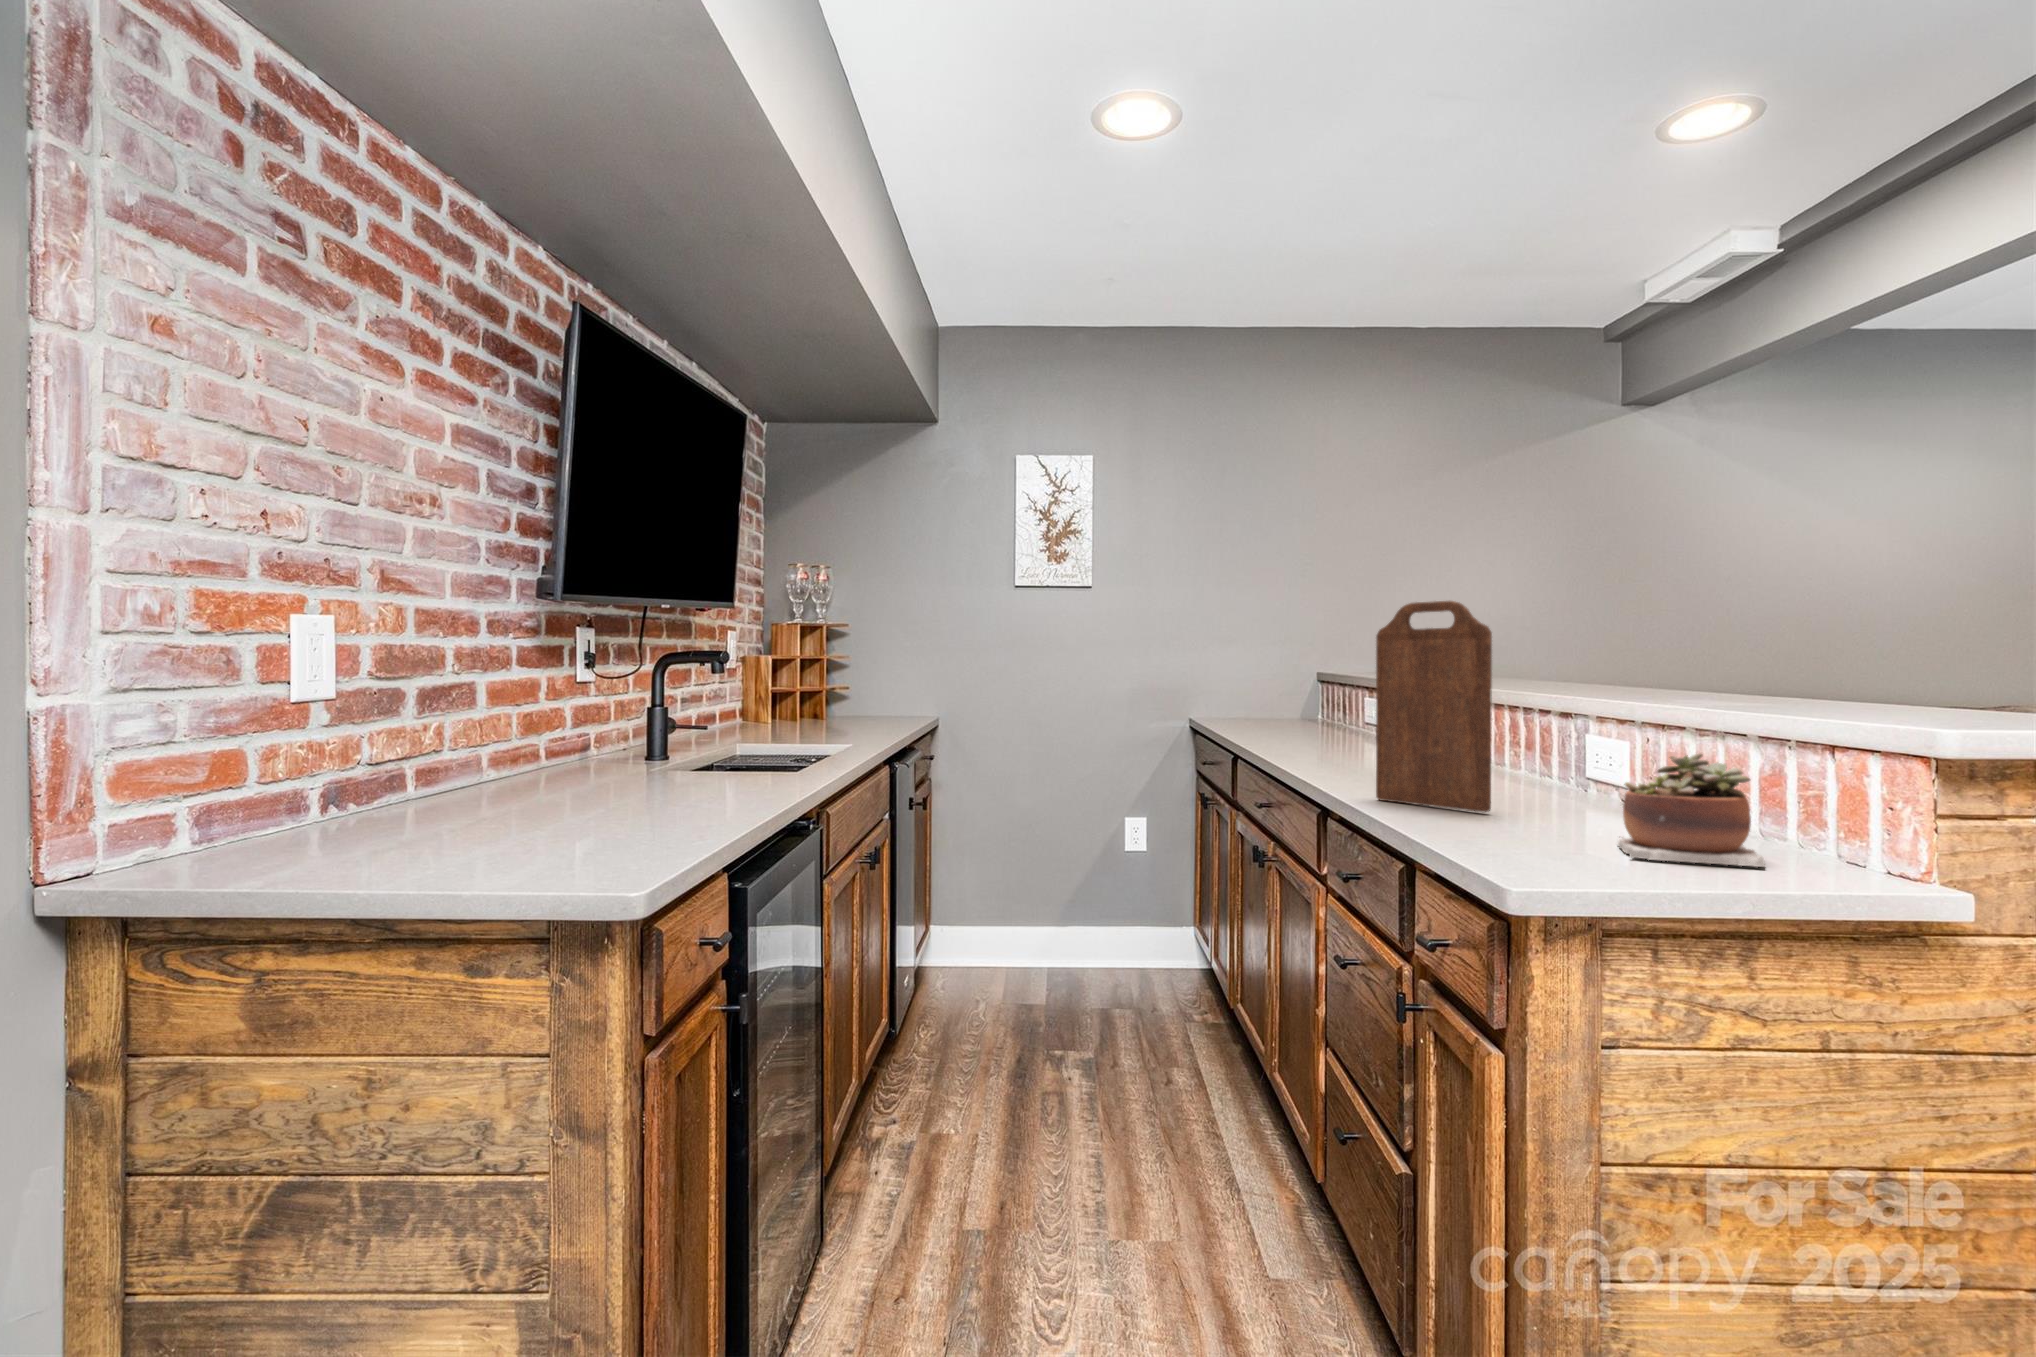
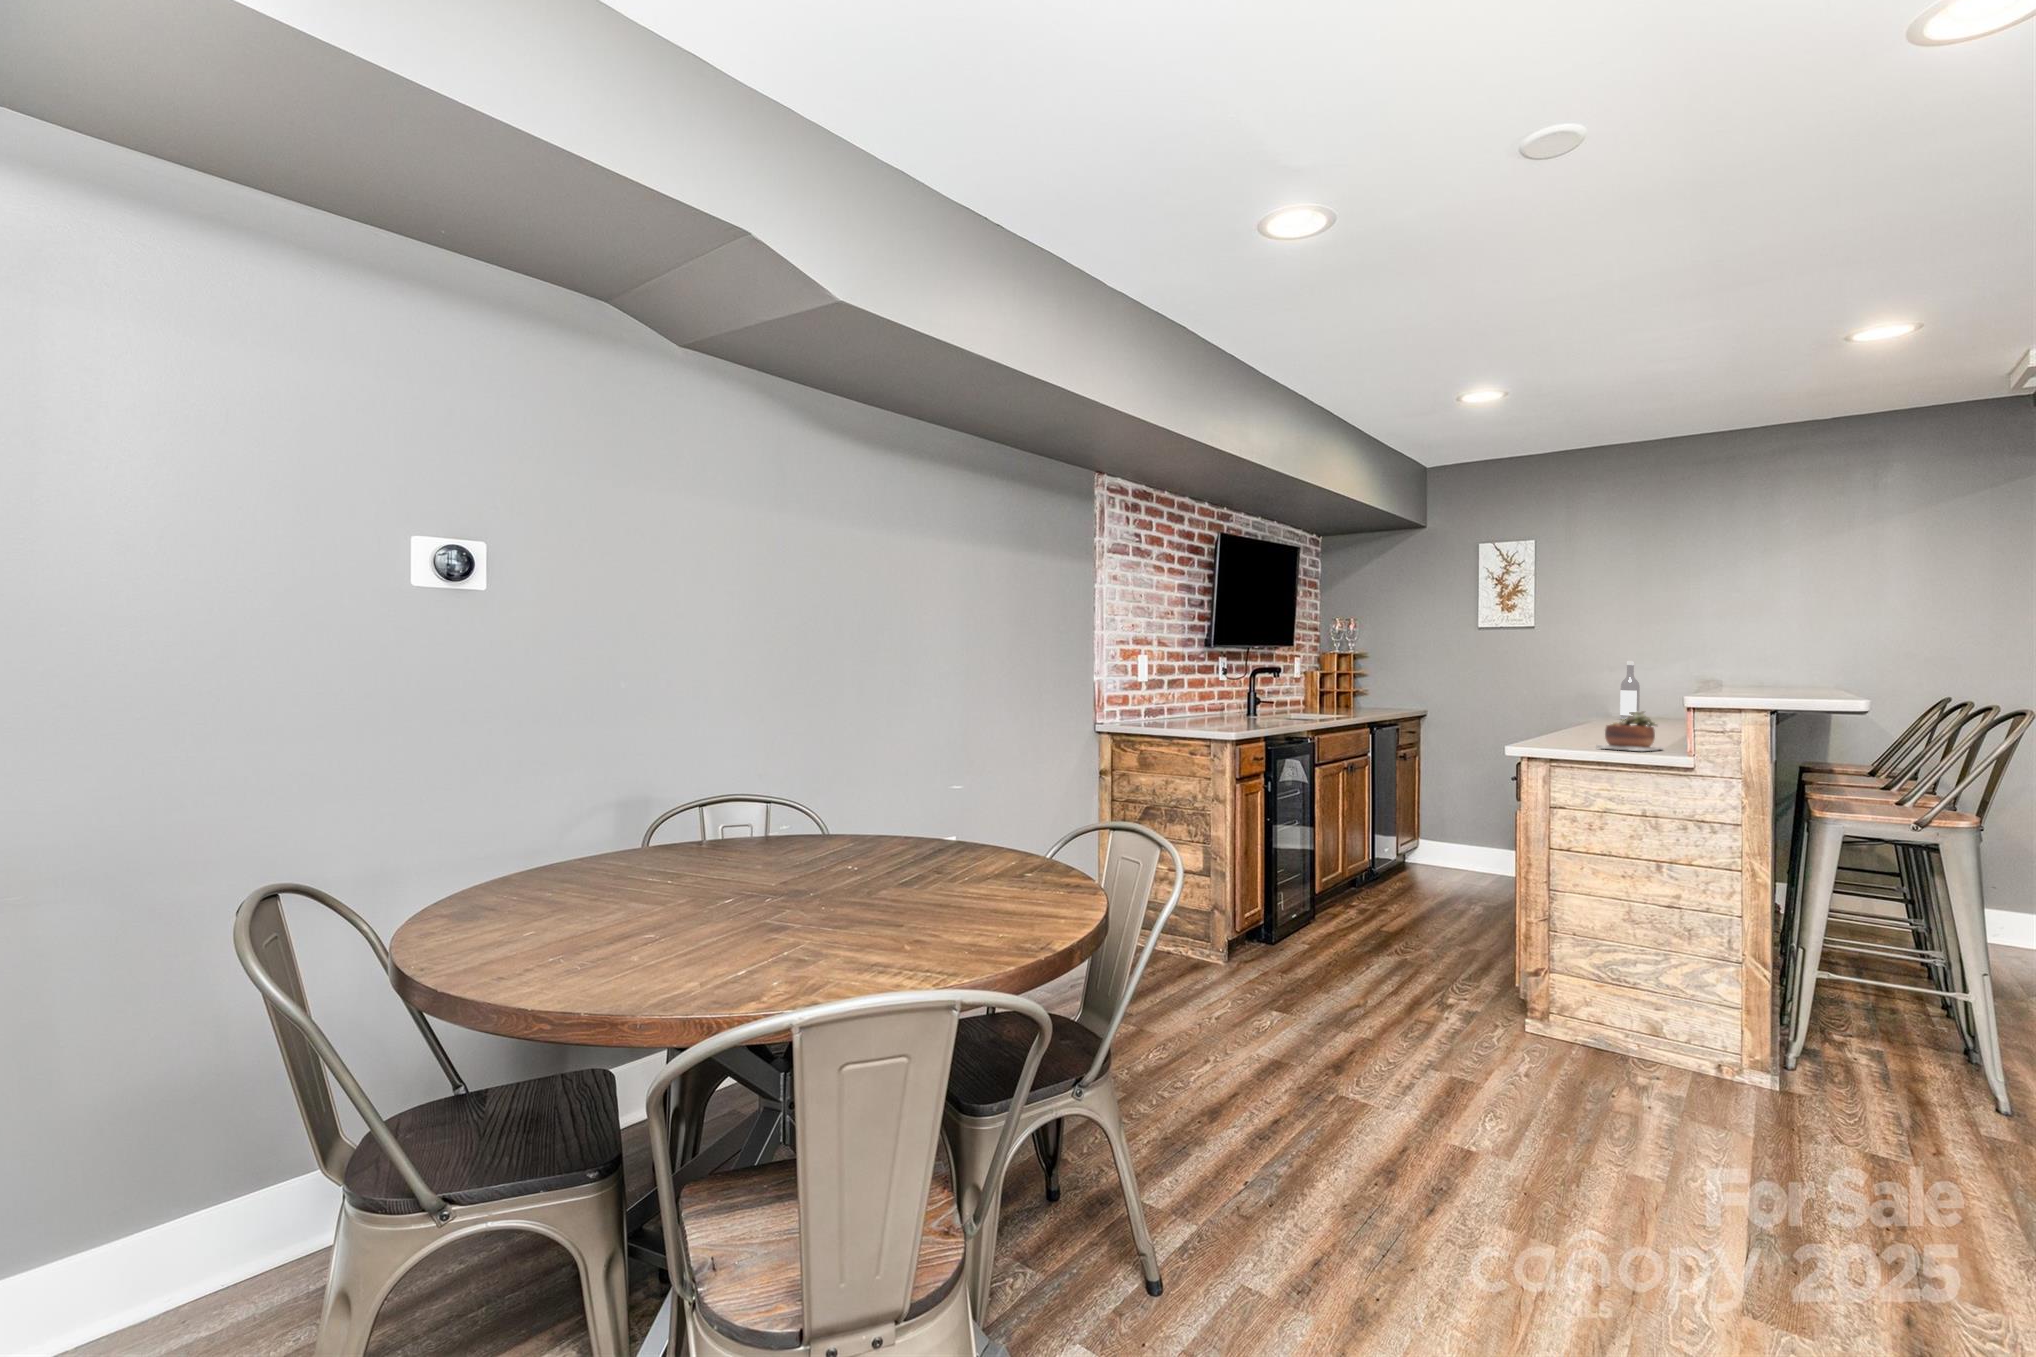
cutting board: present [1376,601,1492,812] -> none [1564,647,1601,741]
wine bottle: none [1240,639,1266,730] -> present [1620,661,1640,720]

